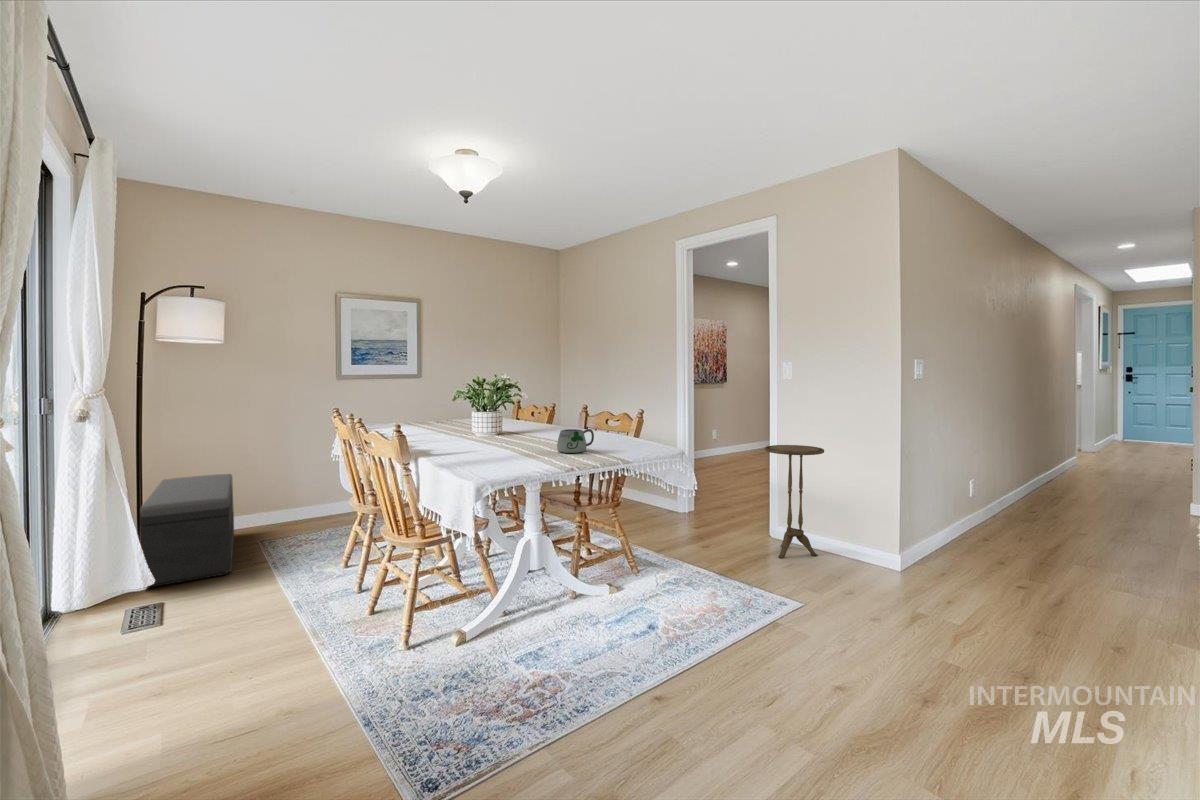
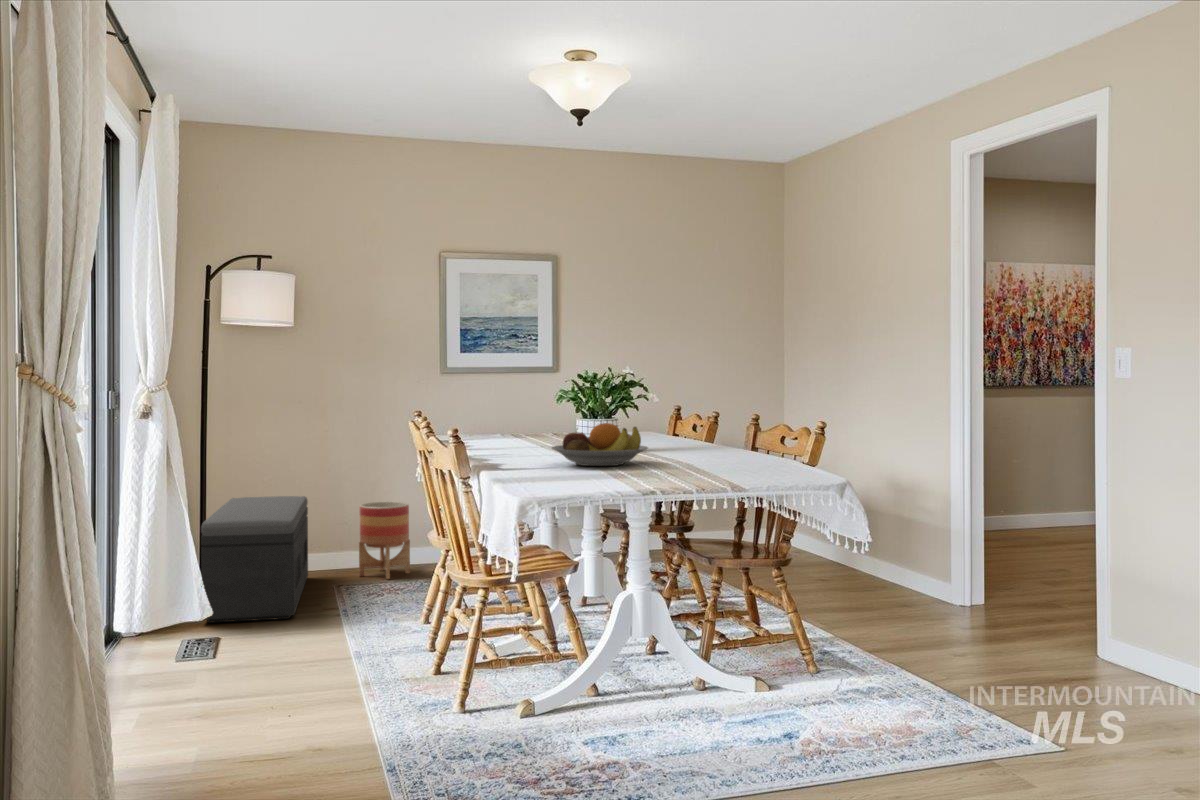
fruit bowl: none [459,416,530,448] -> present [551,423,648,466]
mug: present [557,429,594,453] -> none [669,443,723,476]
side table: present [765,445,824,558] -> none [1057,489,1164,684]
planter: none [277,472,318,530] -> present [359,501,410,579]

